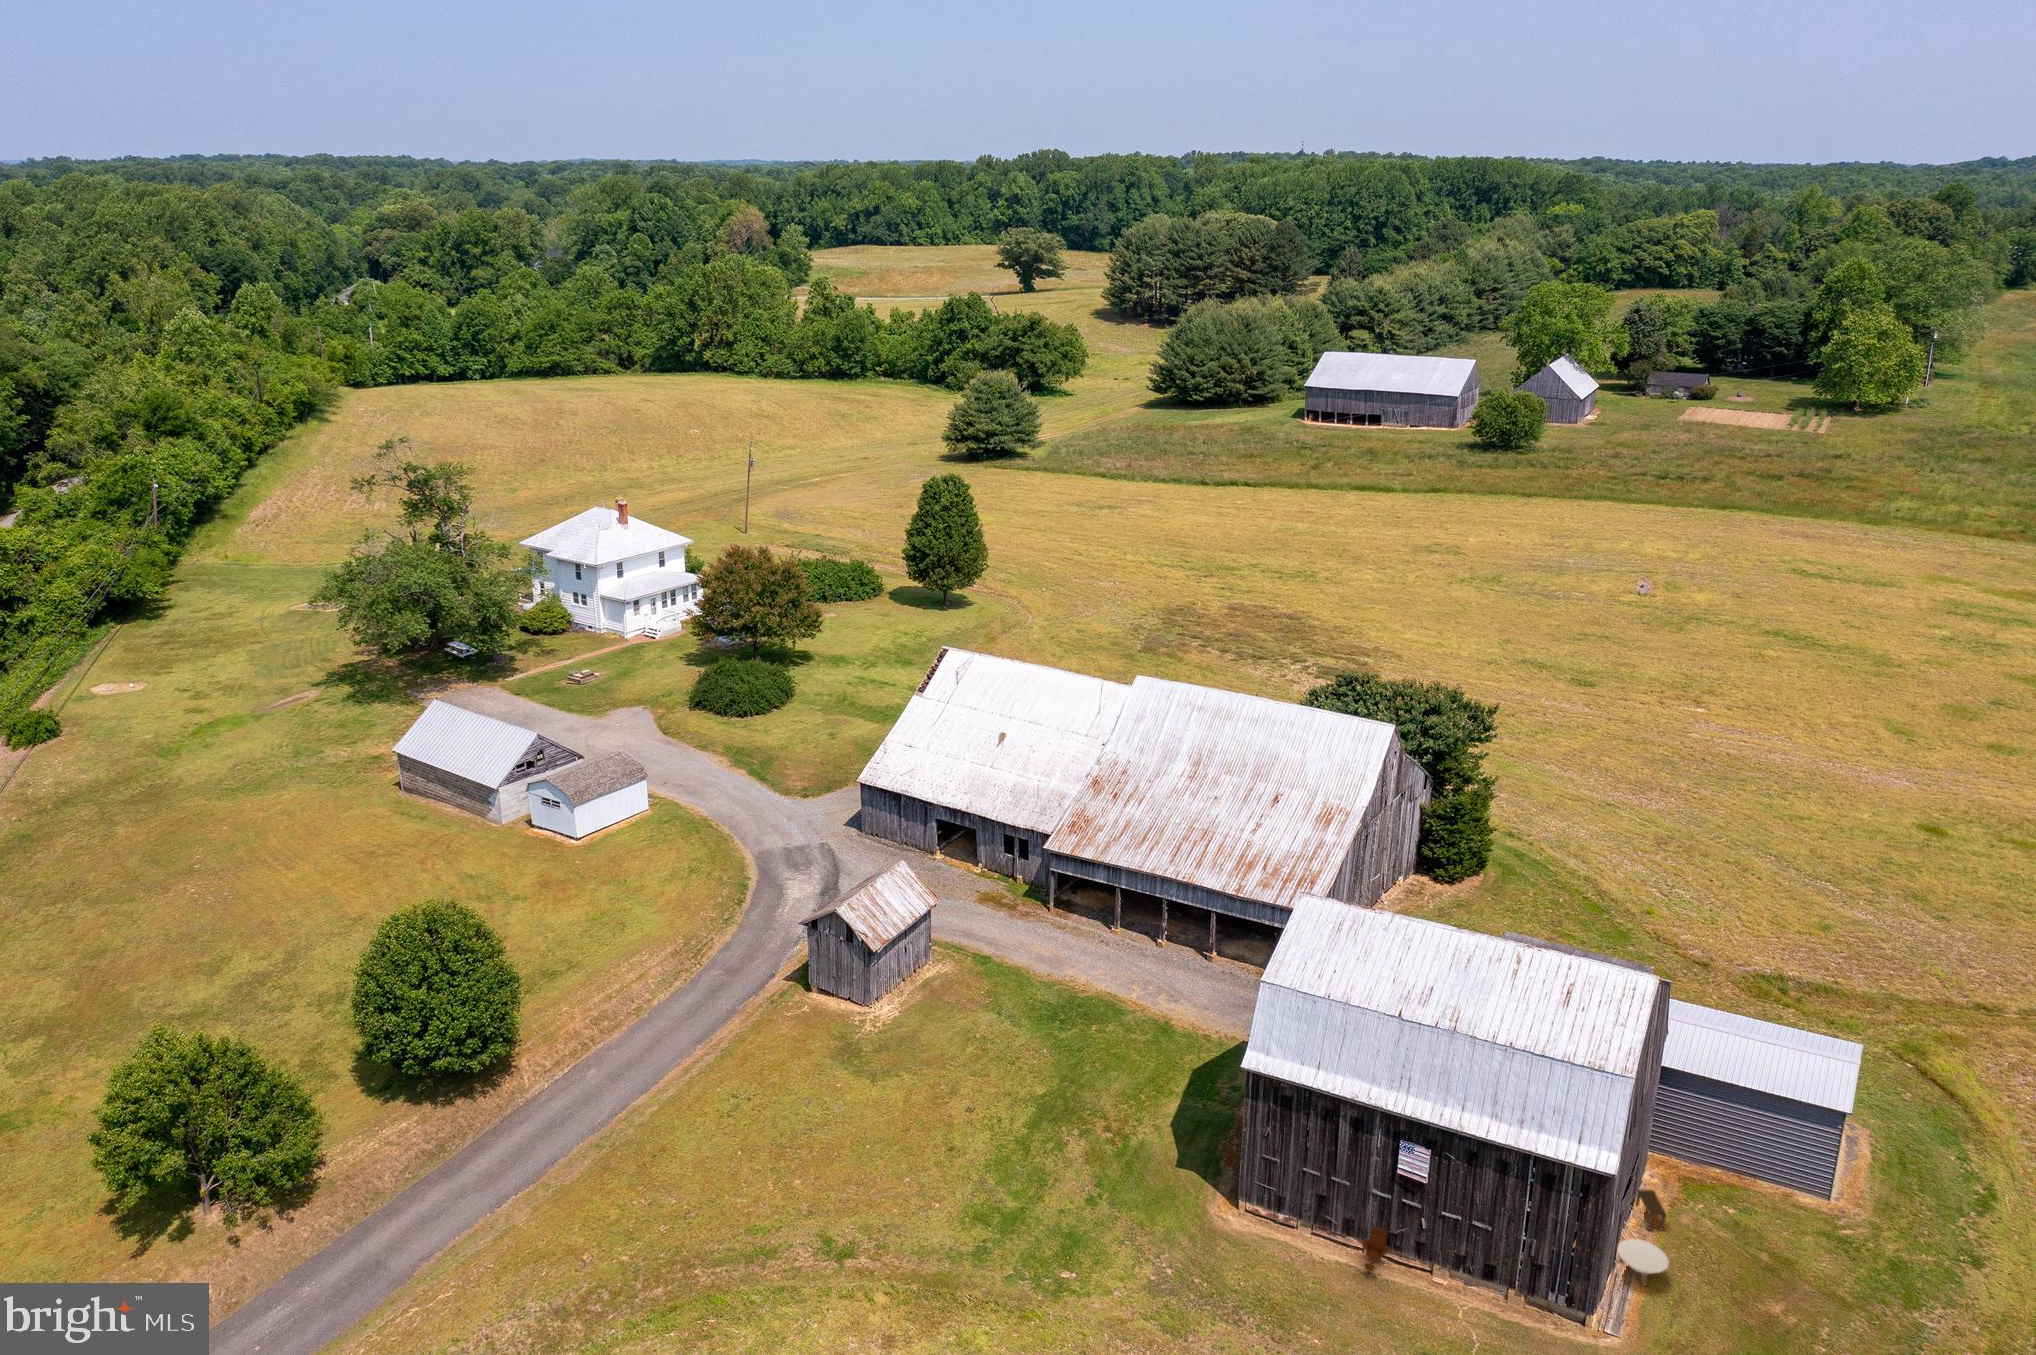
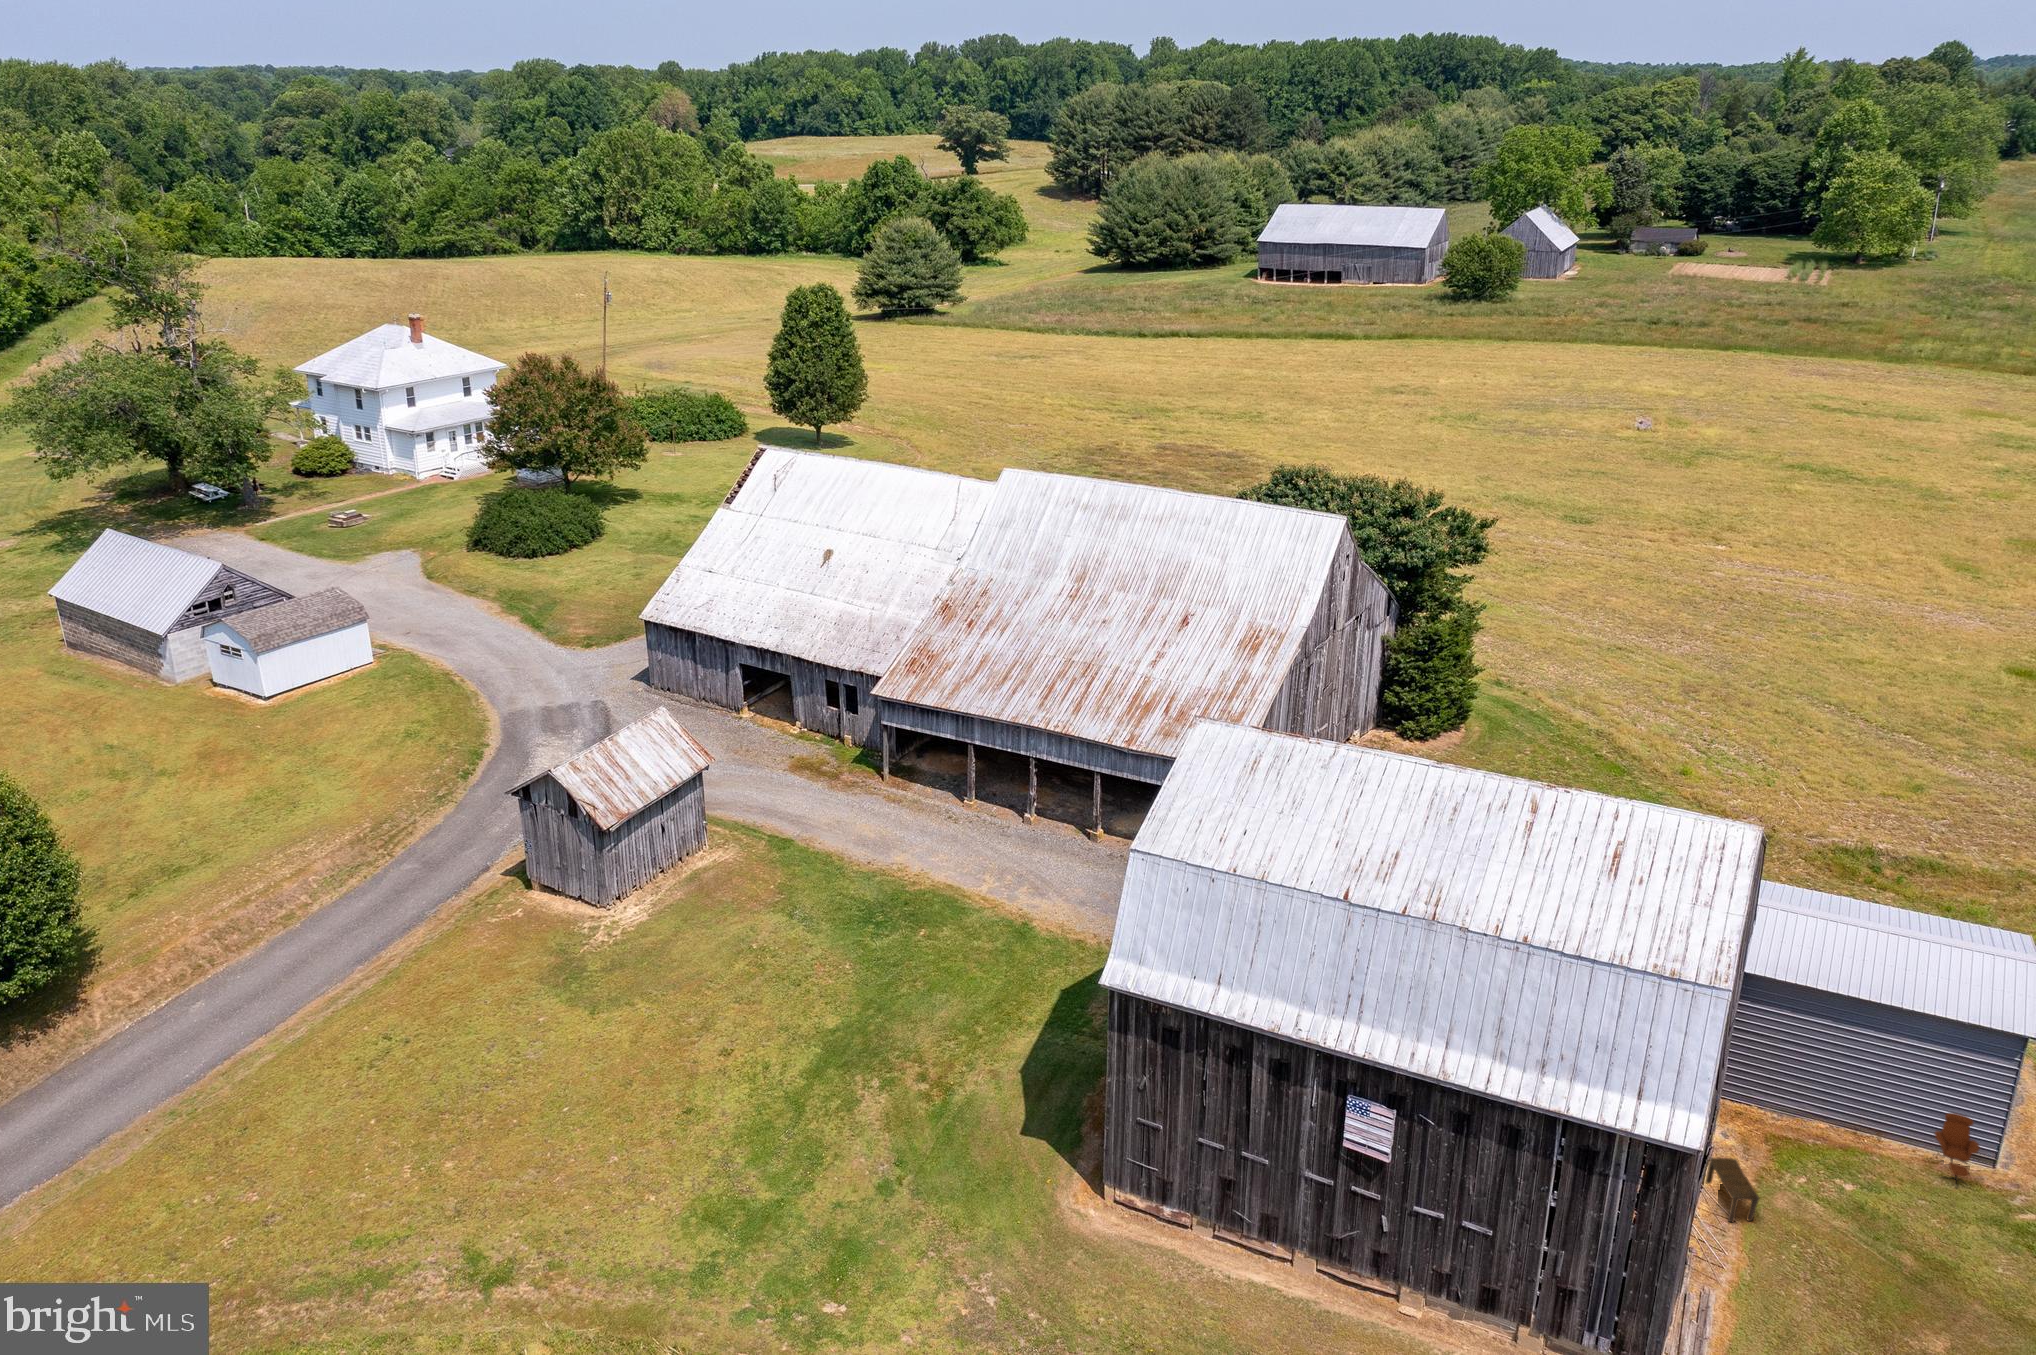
lounge chair: present [1362,1227,1389,1278] -> present [1935,1113,1980,1183]
round table: present [1618,1239,1669,1286] -> none [1688,1240,1772,1318]

